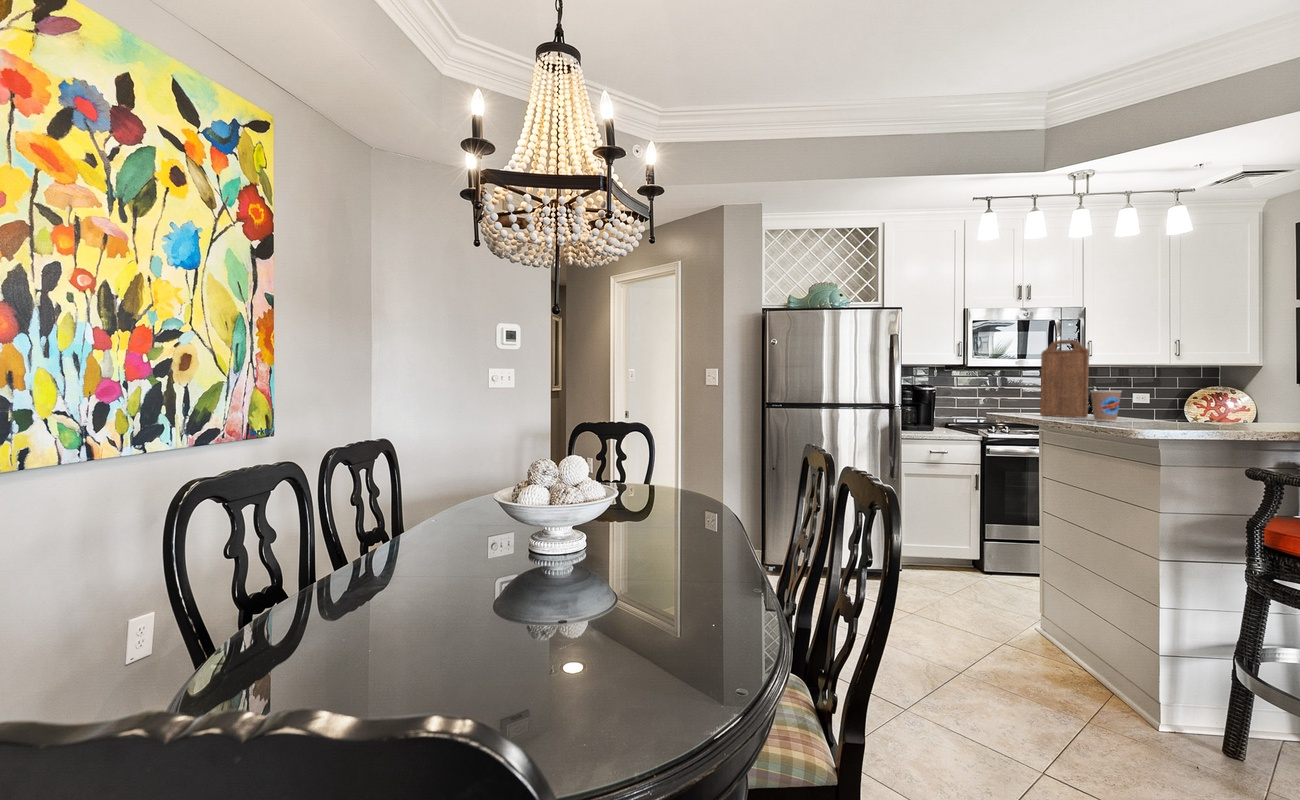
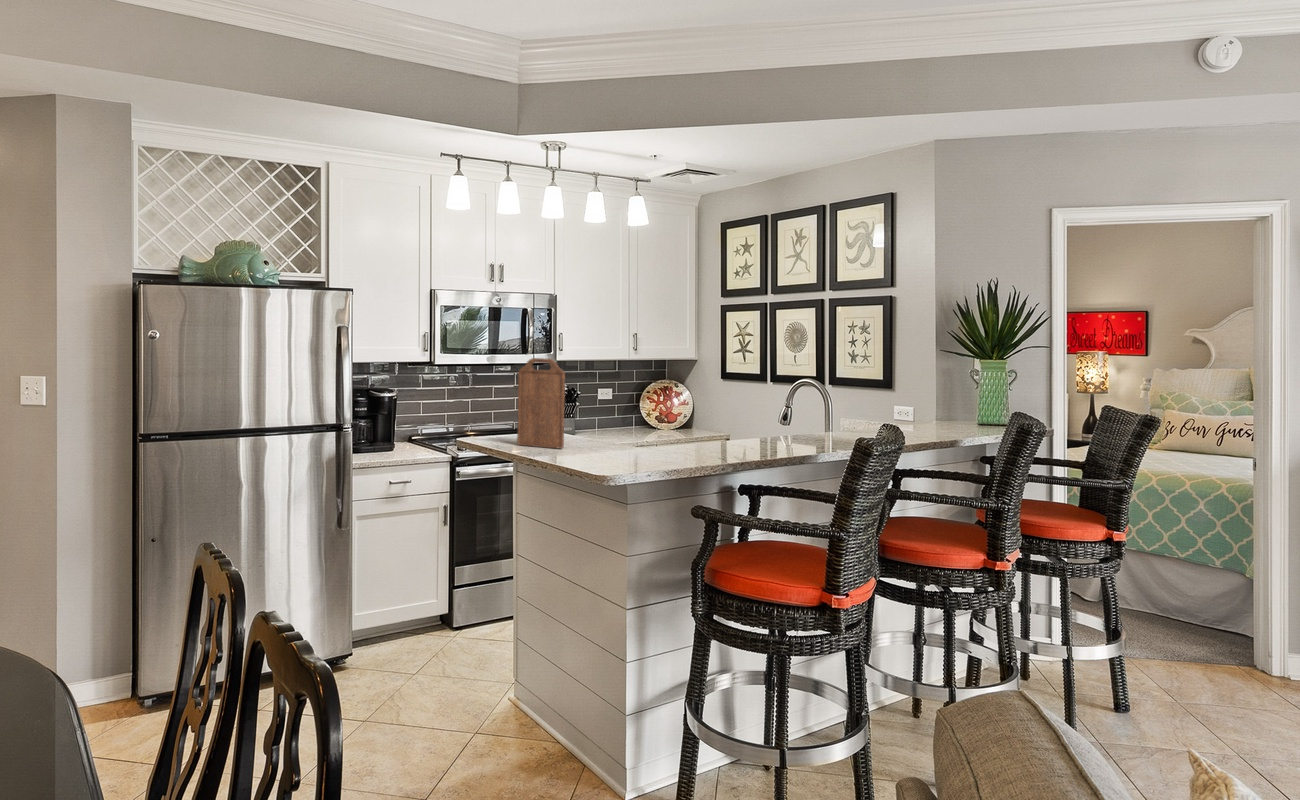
coffee cup: present [1091,391,1121,421] -> none [567,425,596,462]

